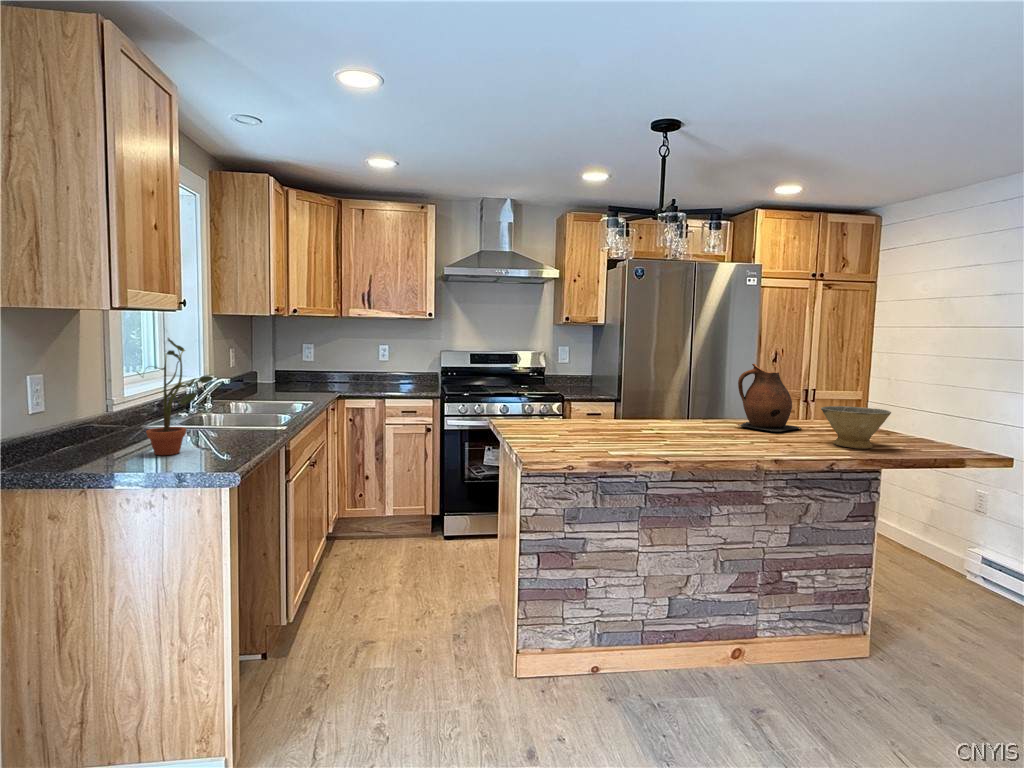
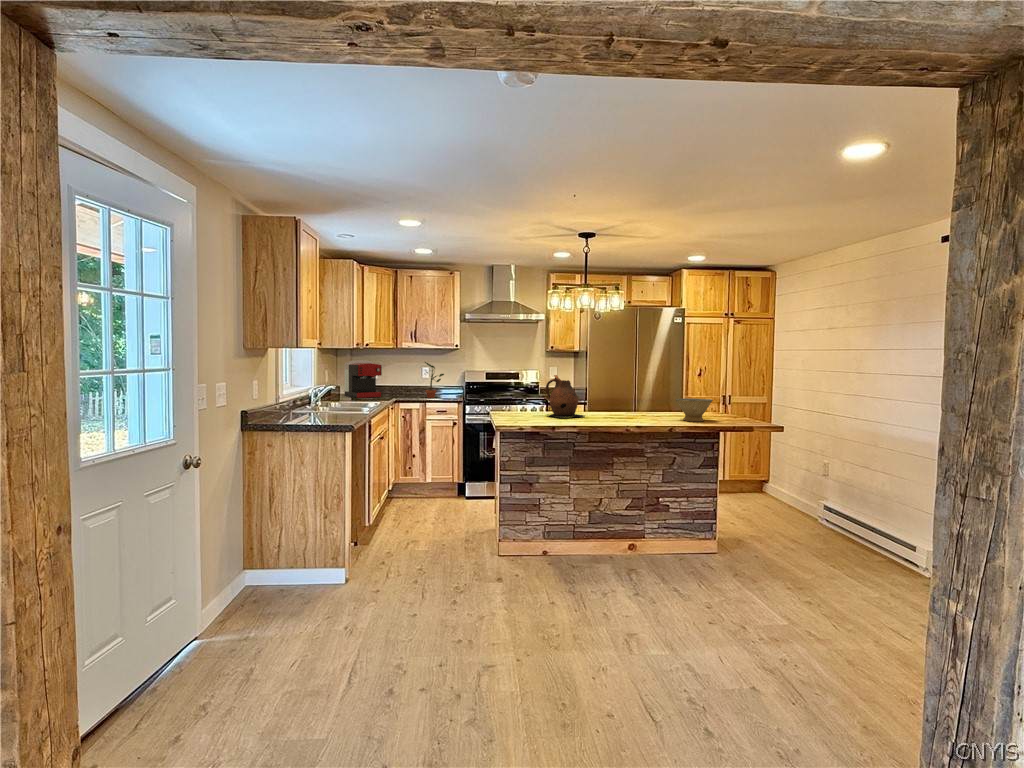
coffee maker: none [261,334,318,391] -> present [344,360,382,398]
potted plant: present [137,338,213,455] -> present [425,362,444,398]
ceramic pitcher: present [738,364,801,432] -> present [546,375,584,418]

